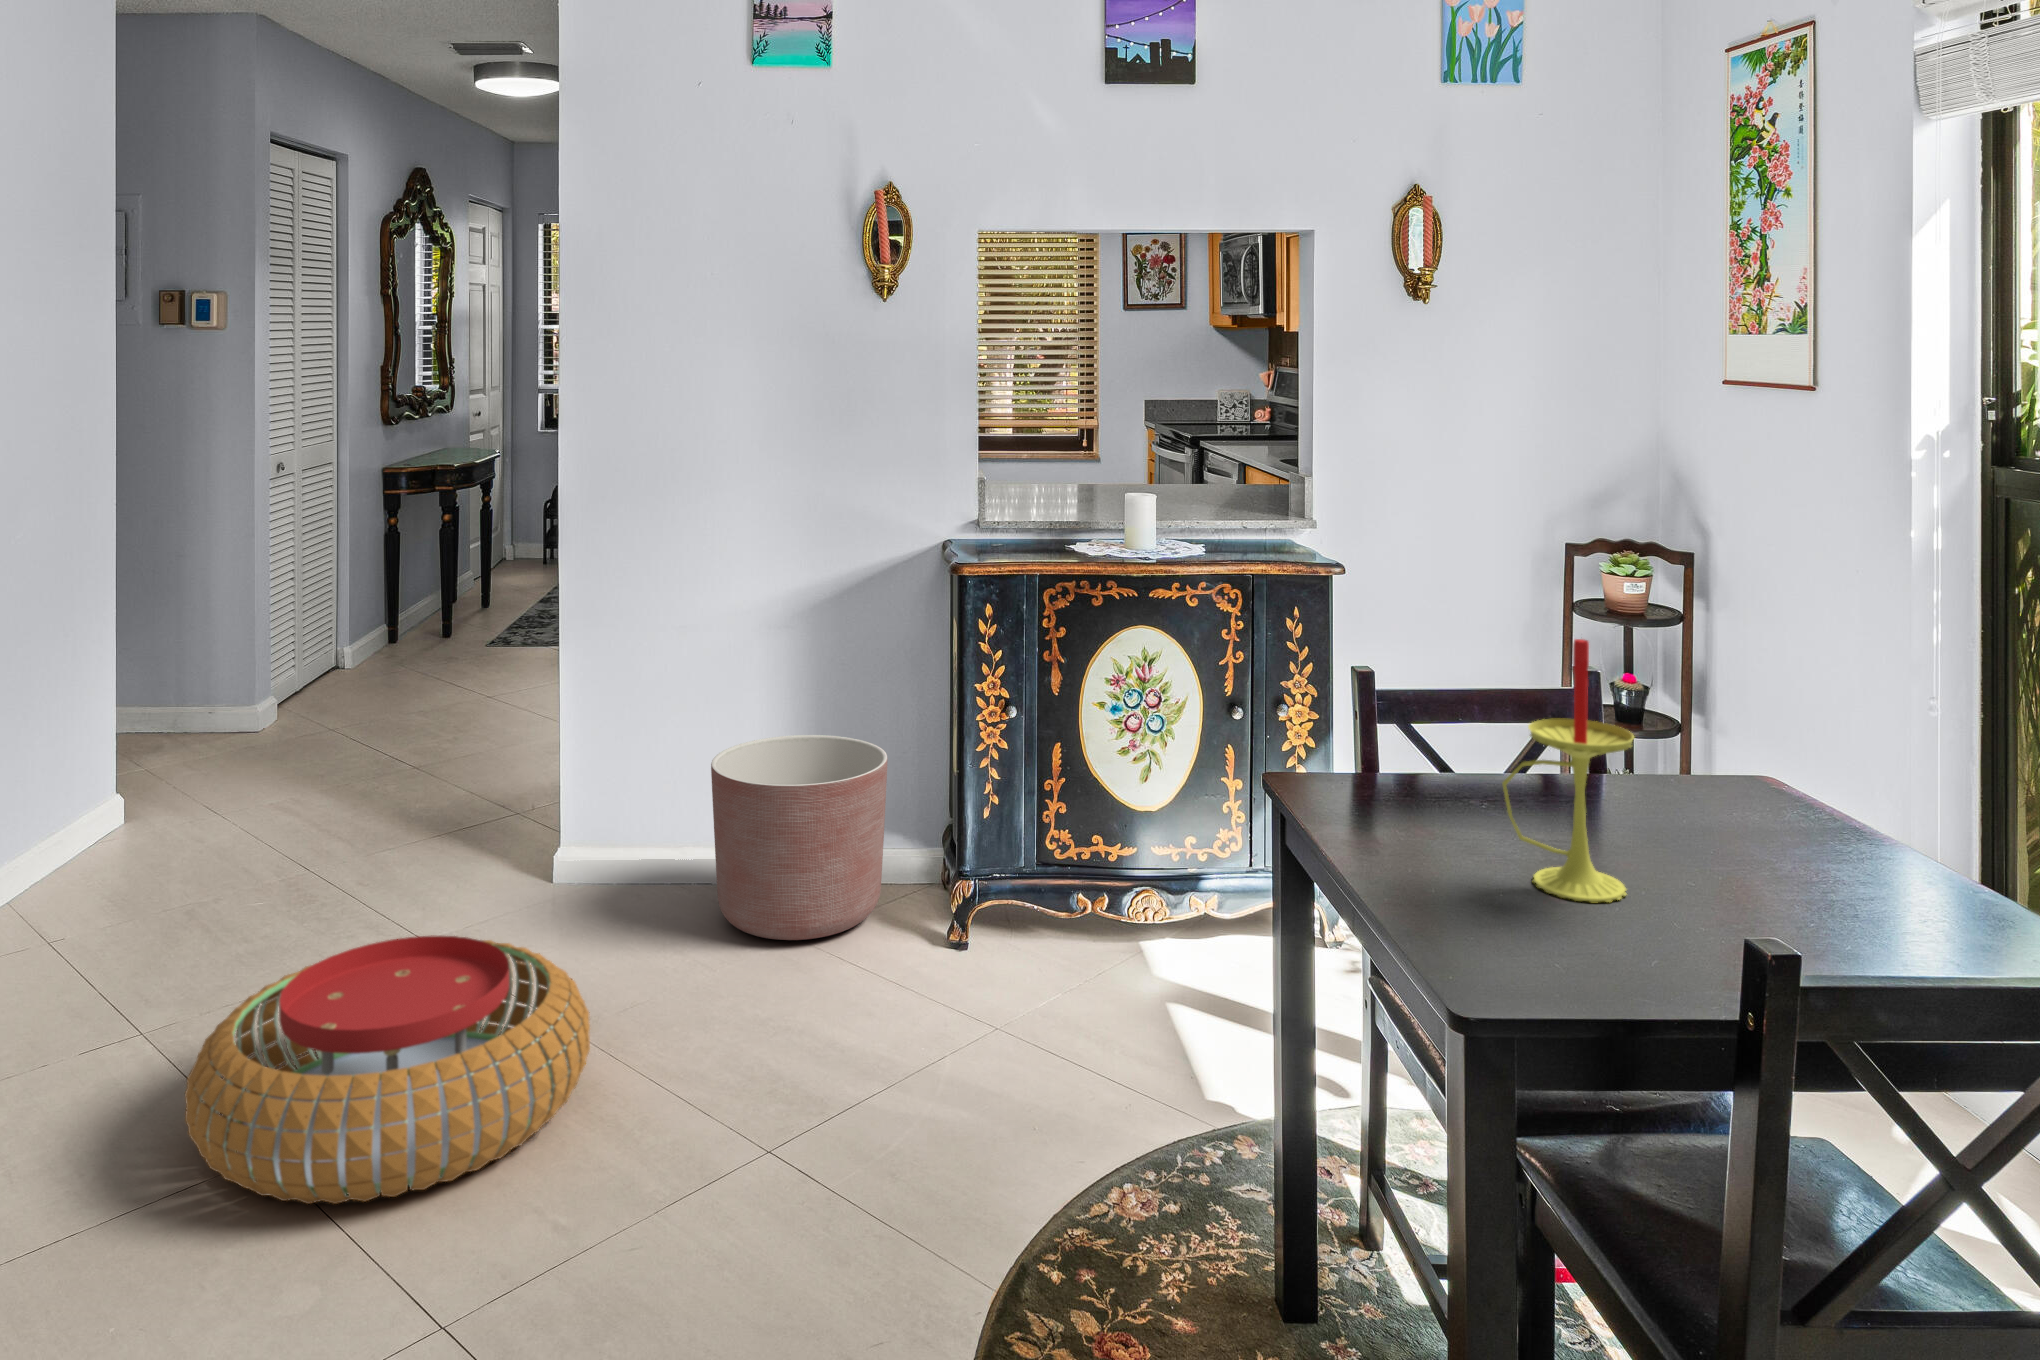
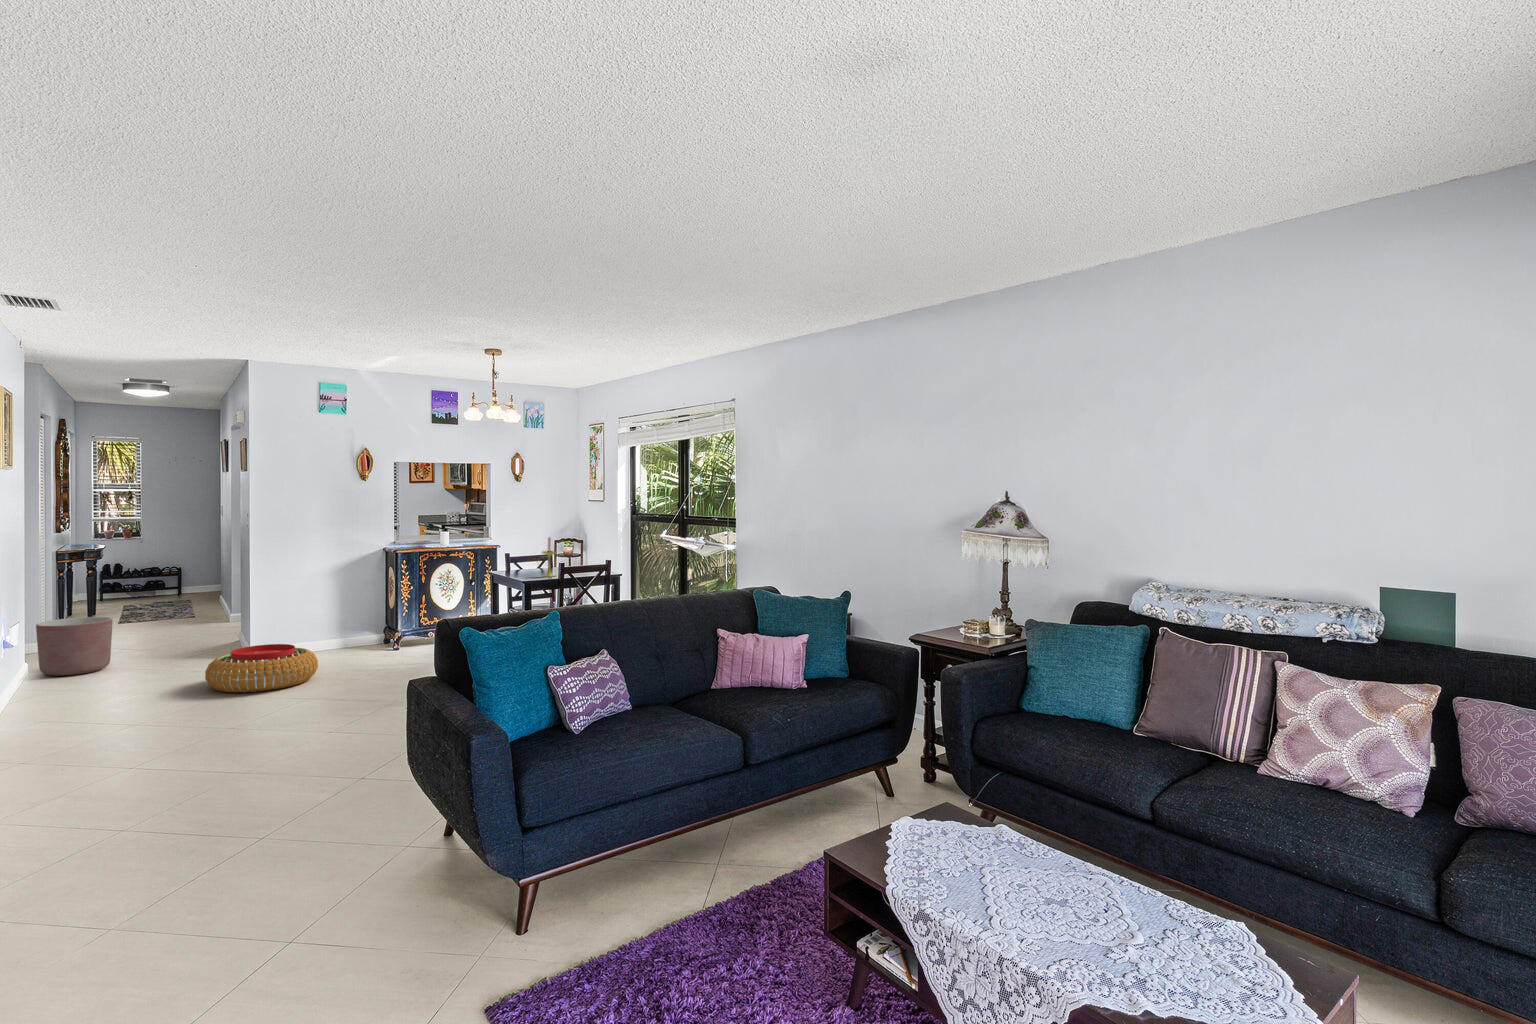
planter: present [711,735,888,940] -> present [36,617,113,676]

